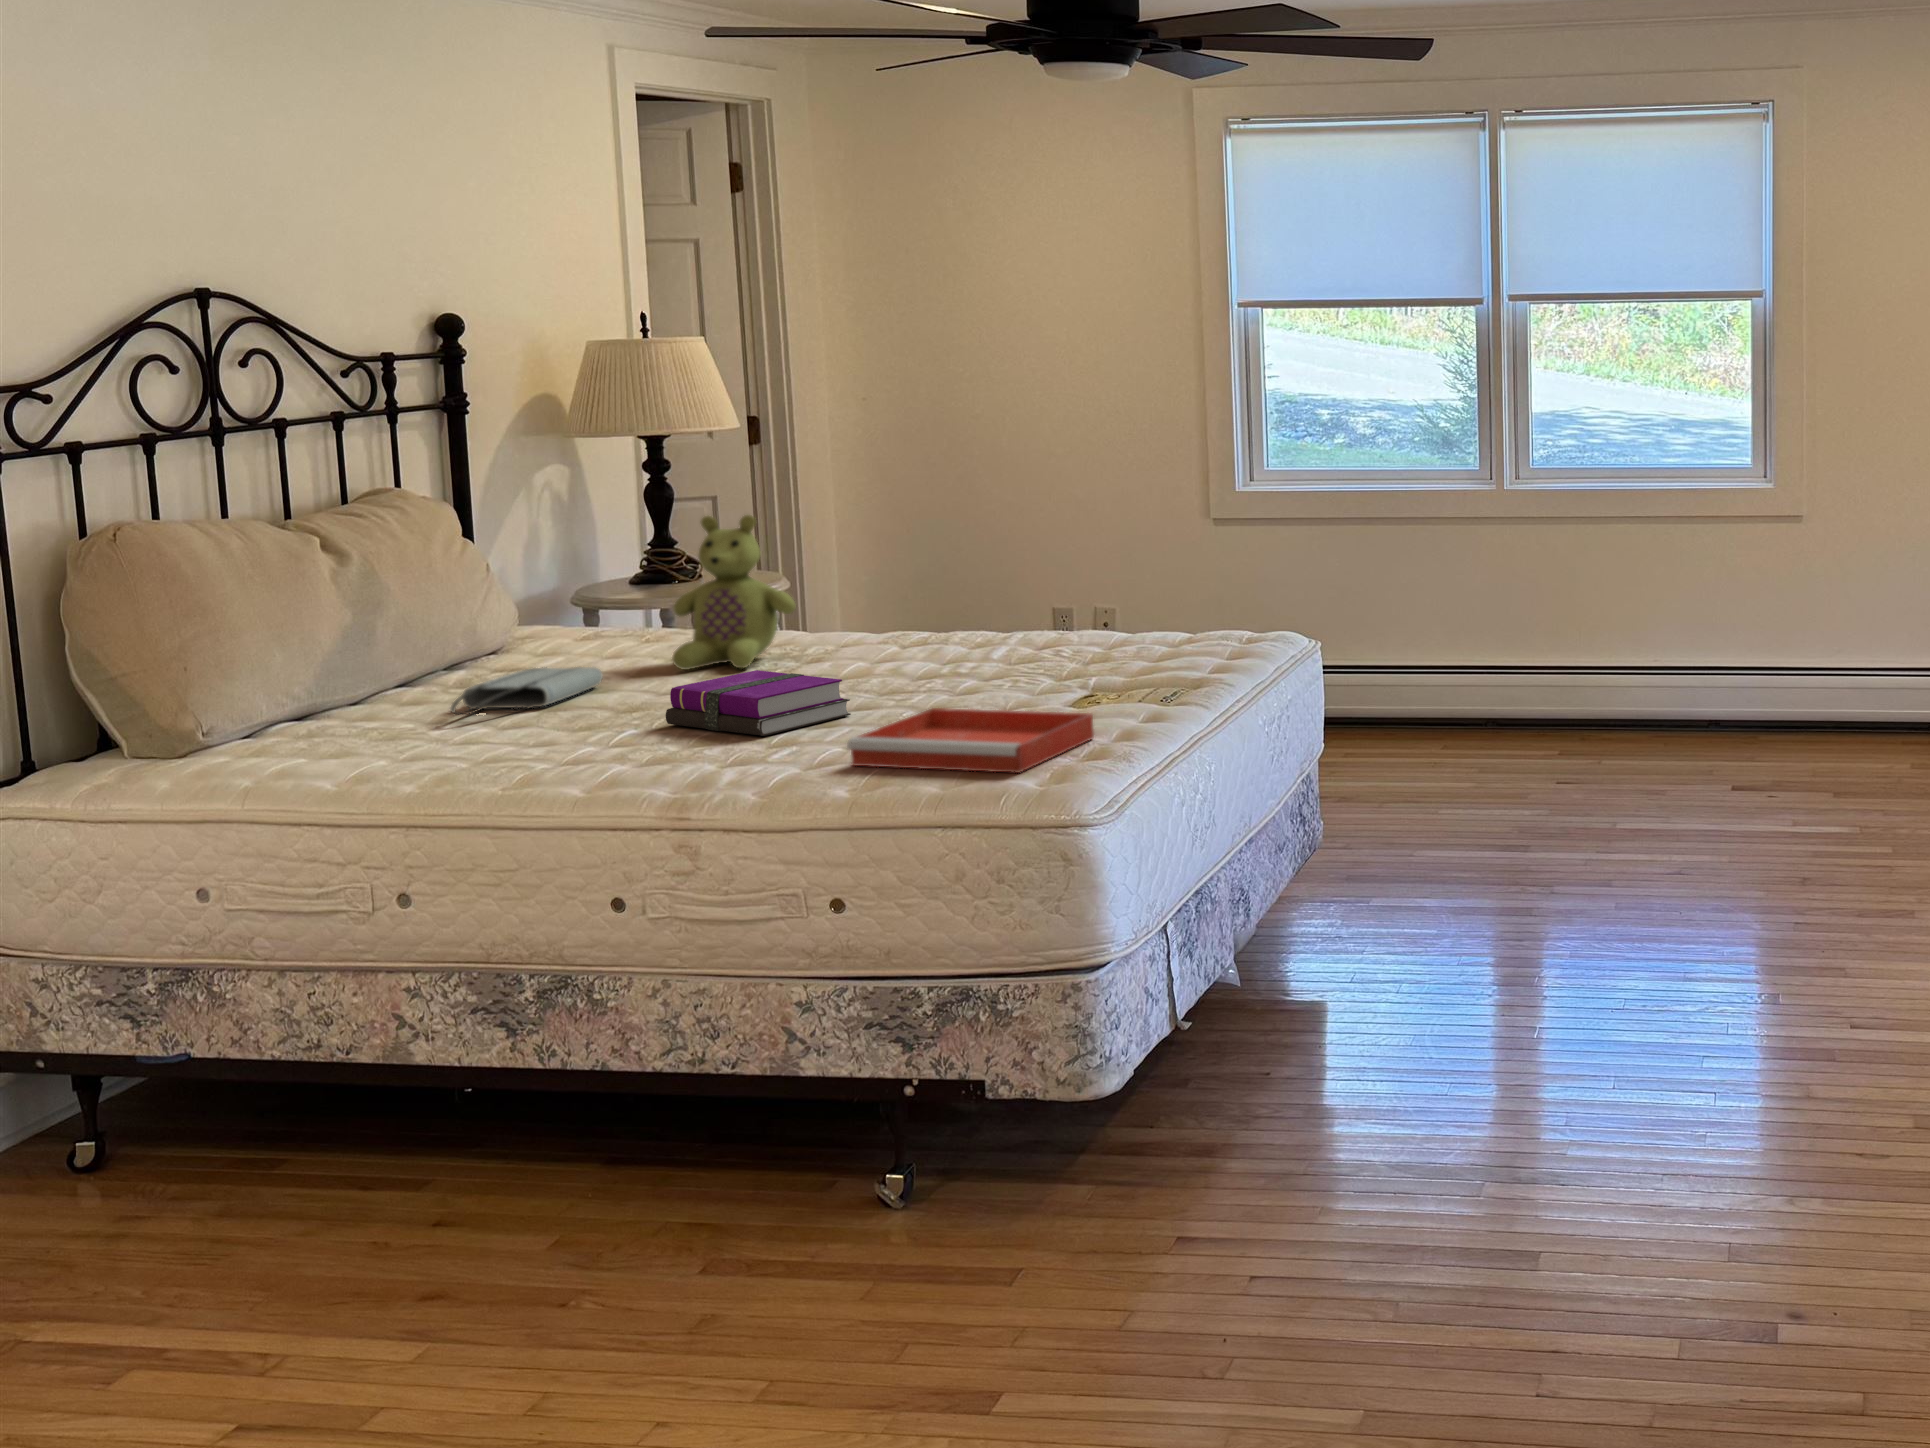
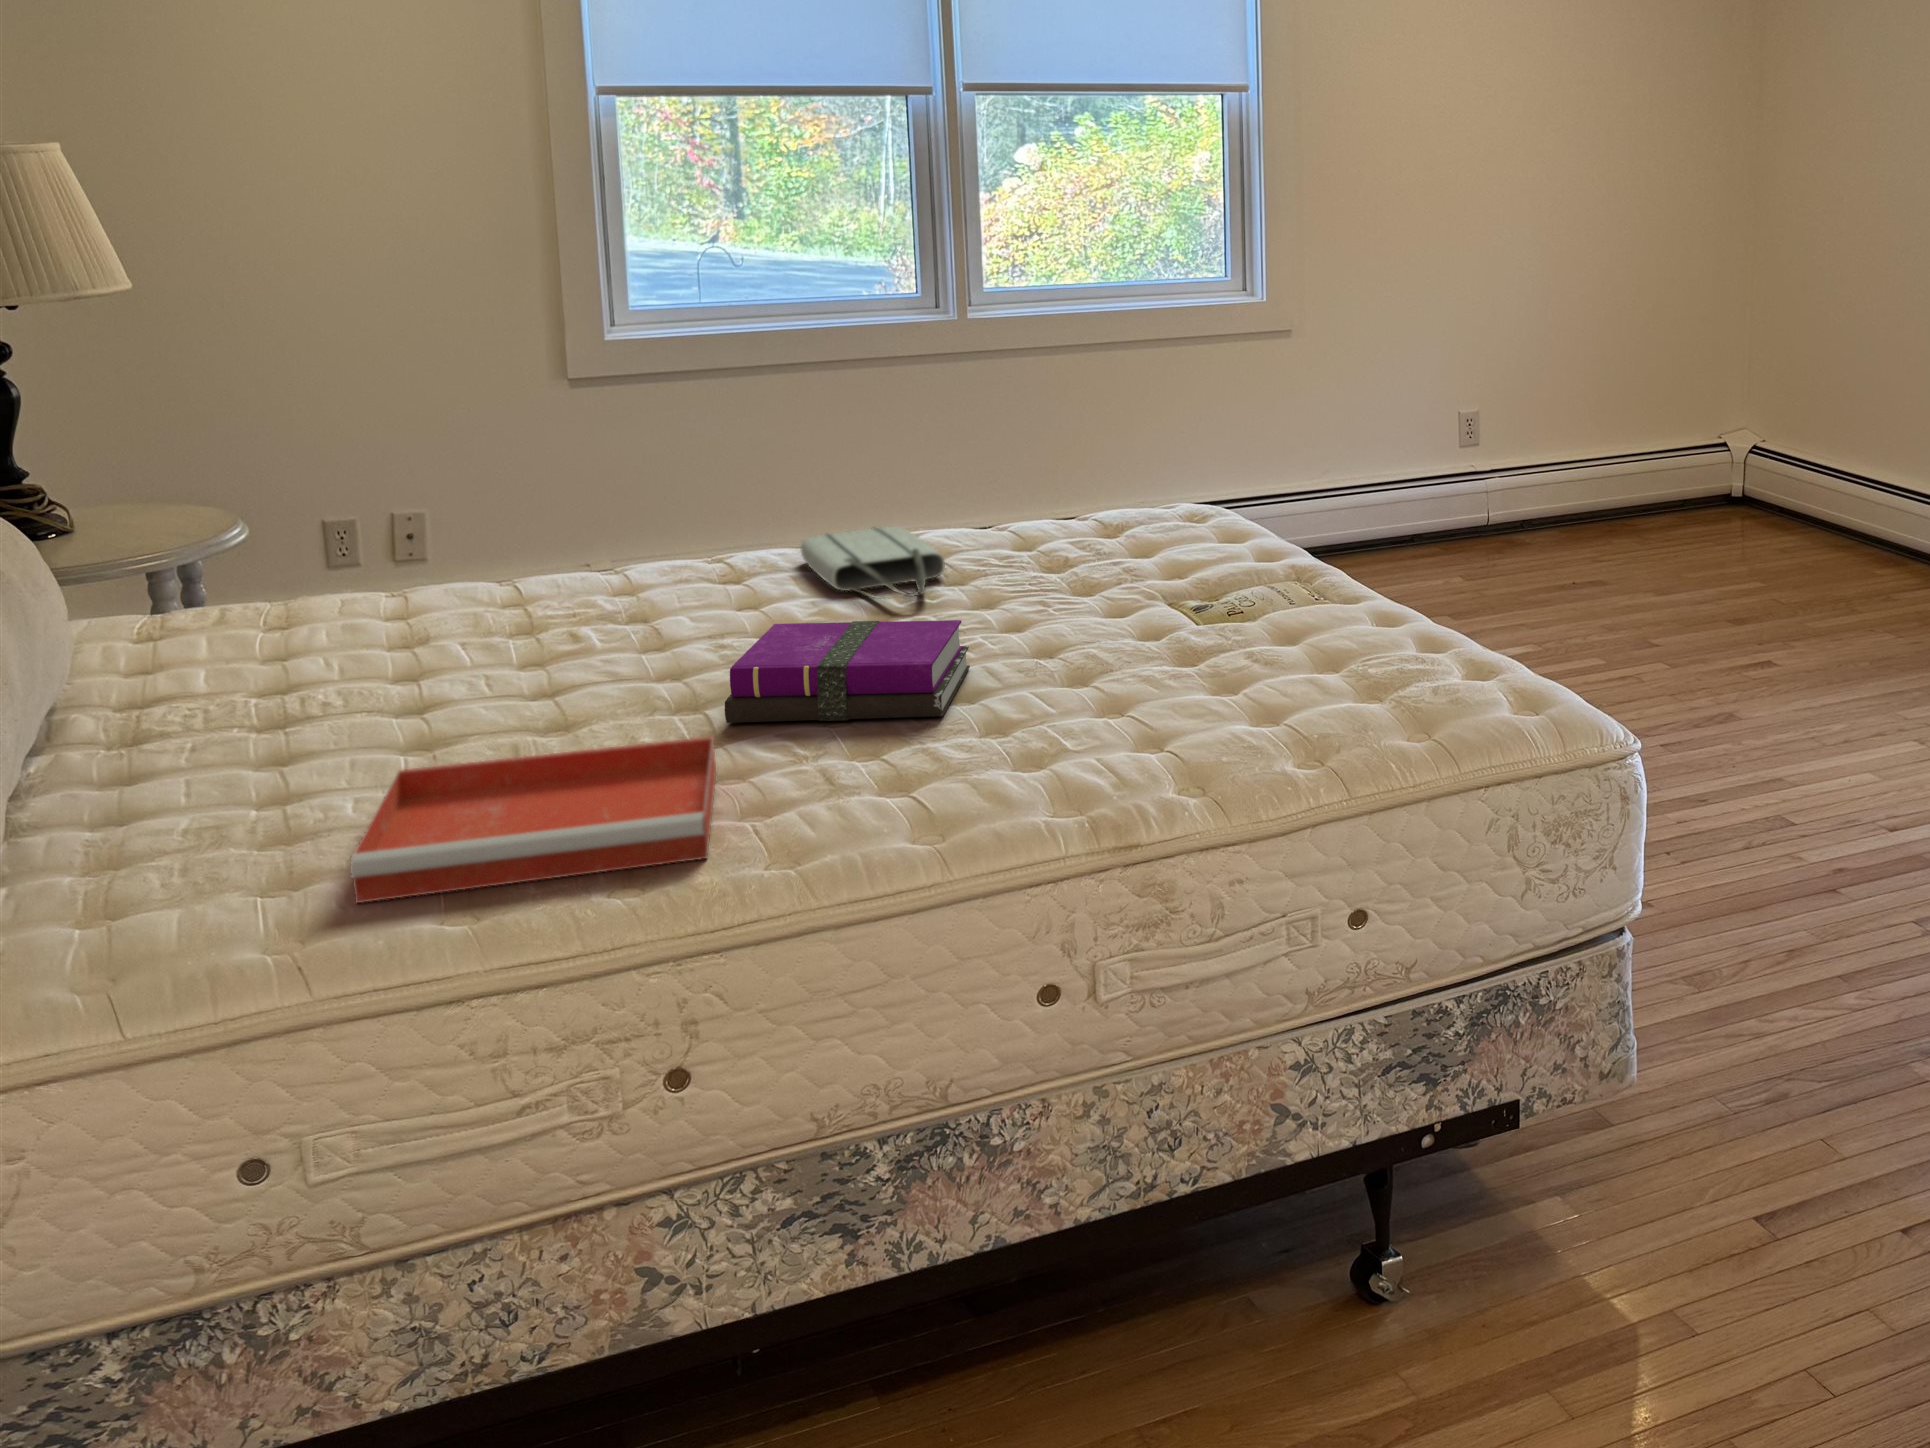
stuffed bear: present [673,515,796,670] -> none [386,393,593,639]
tote bag: present [450,667,602,715] -> present [801,526,945,598]
tray: present [847,708,1094,773] -> present [351,737,716,903]

